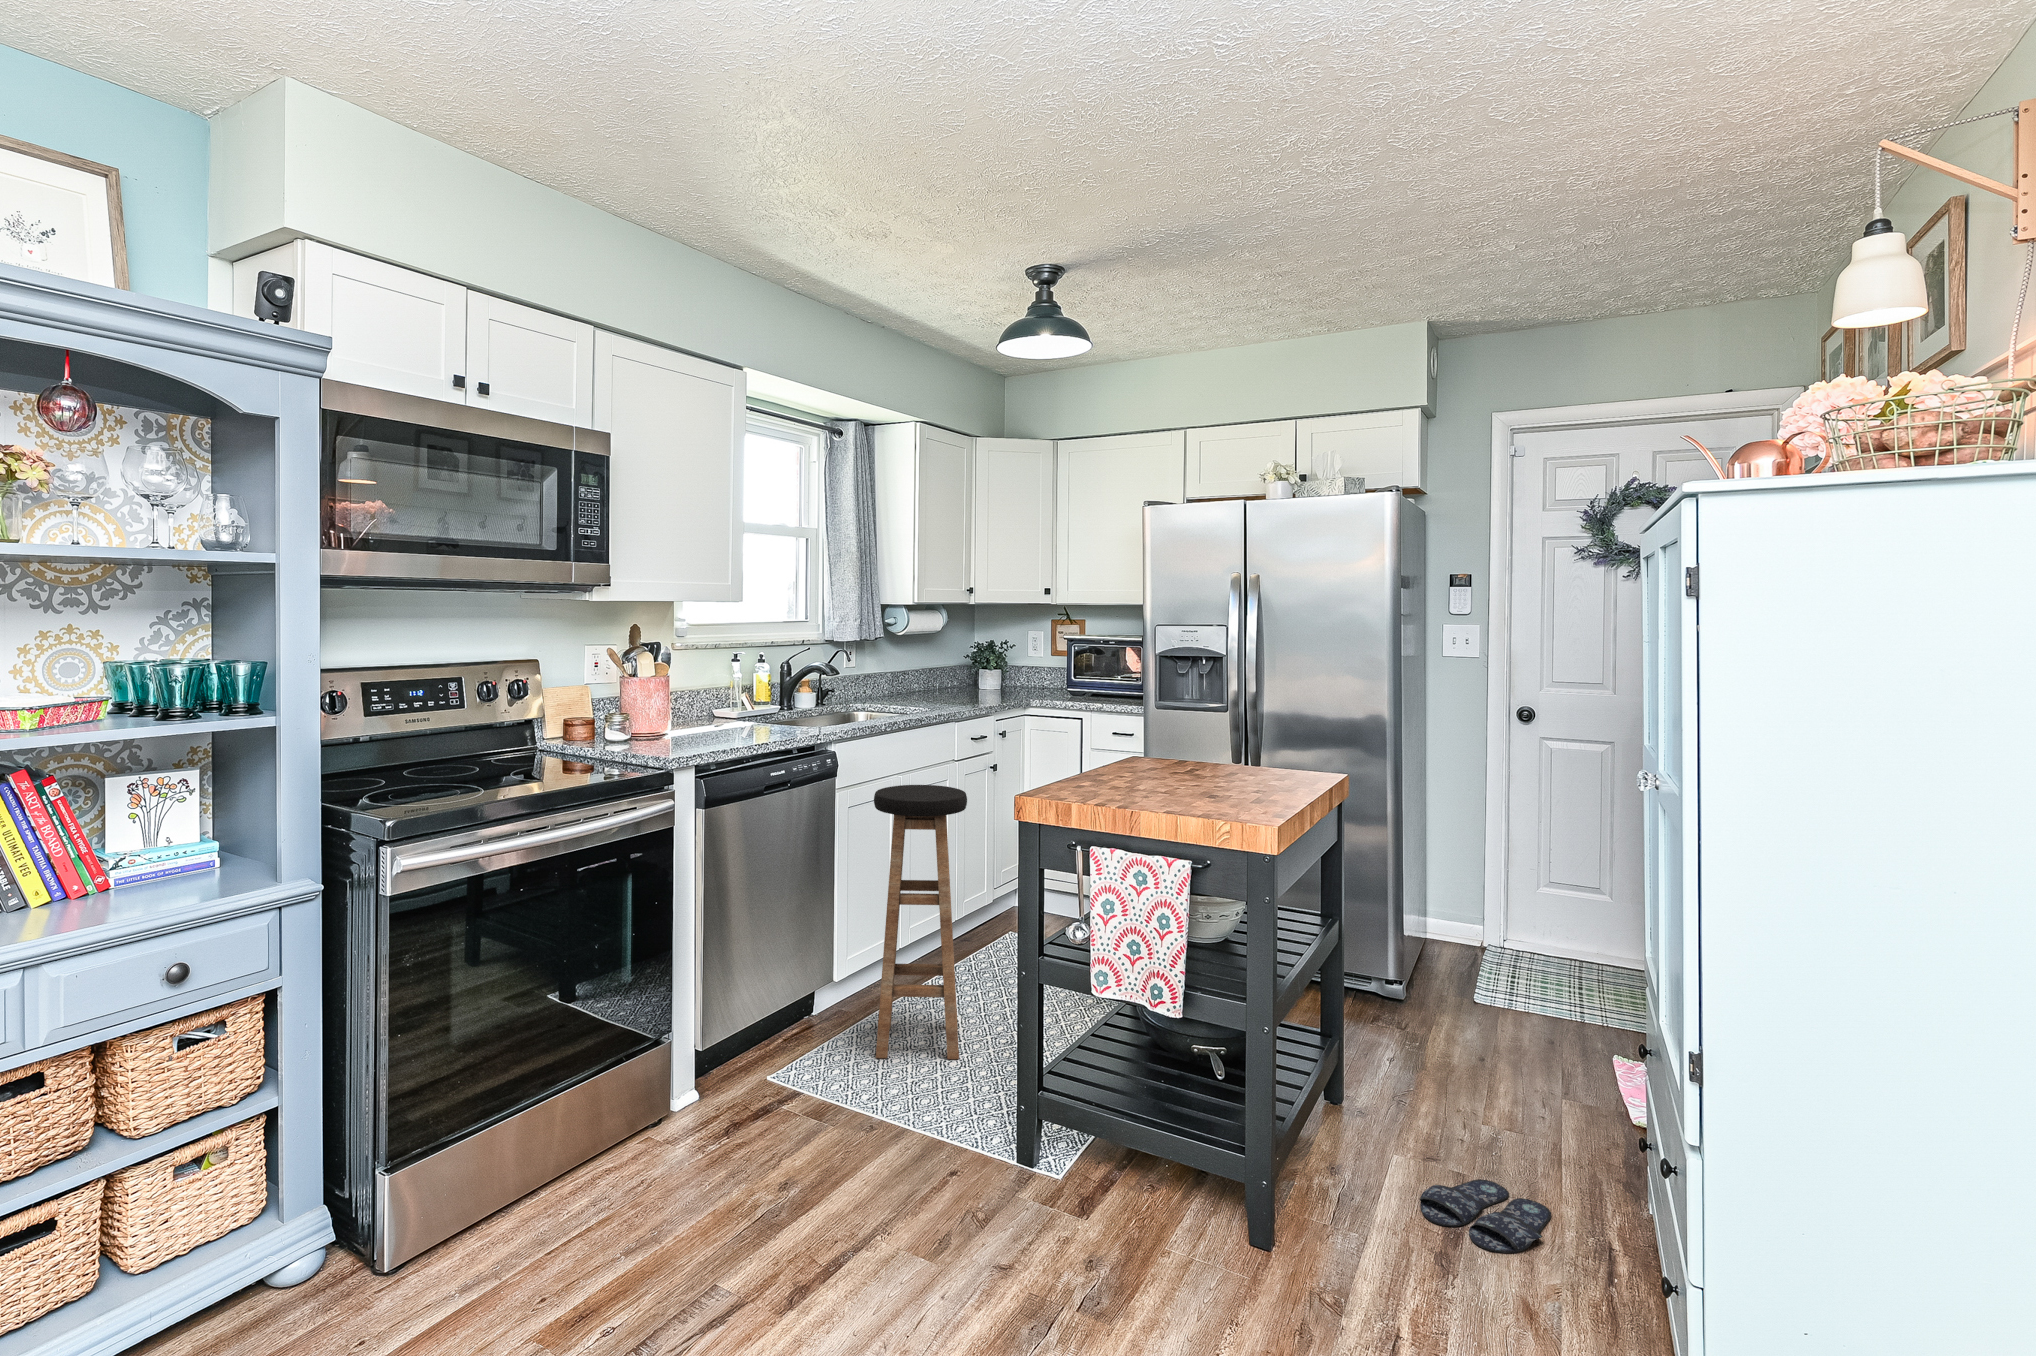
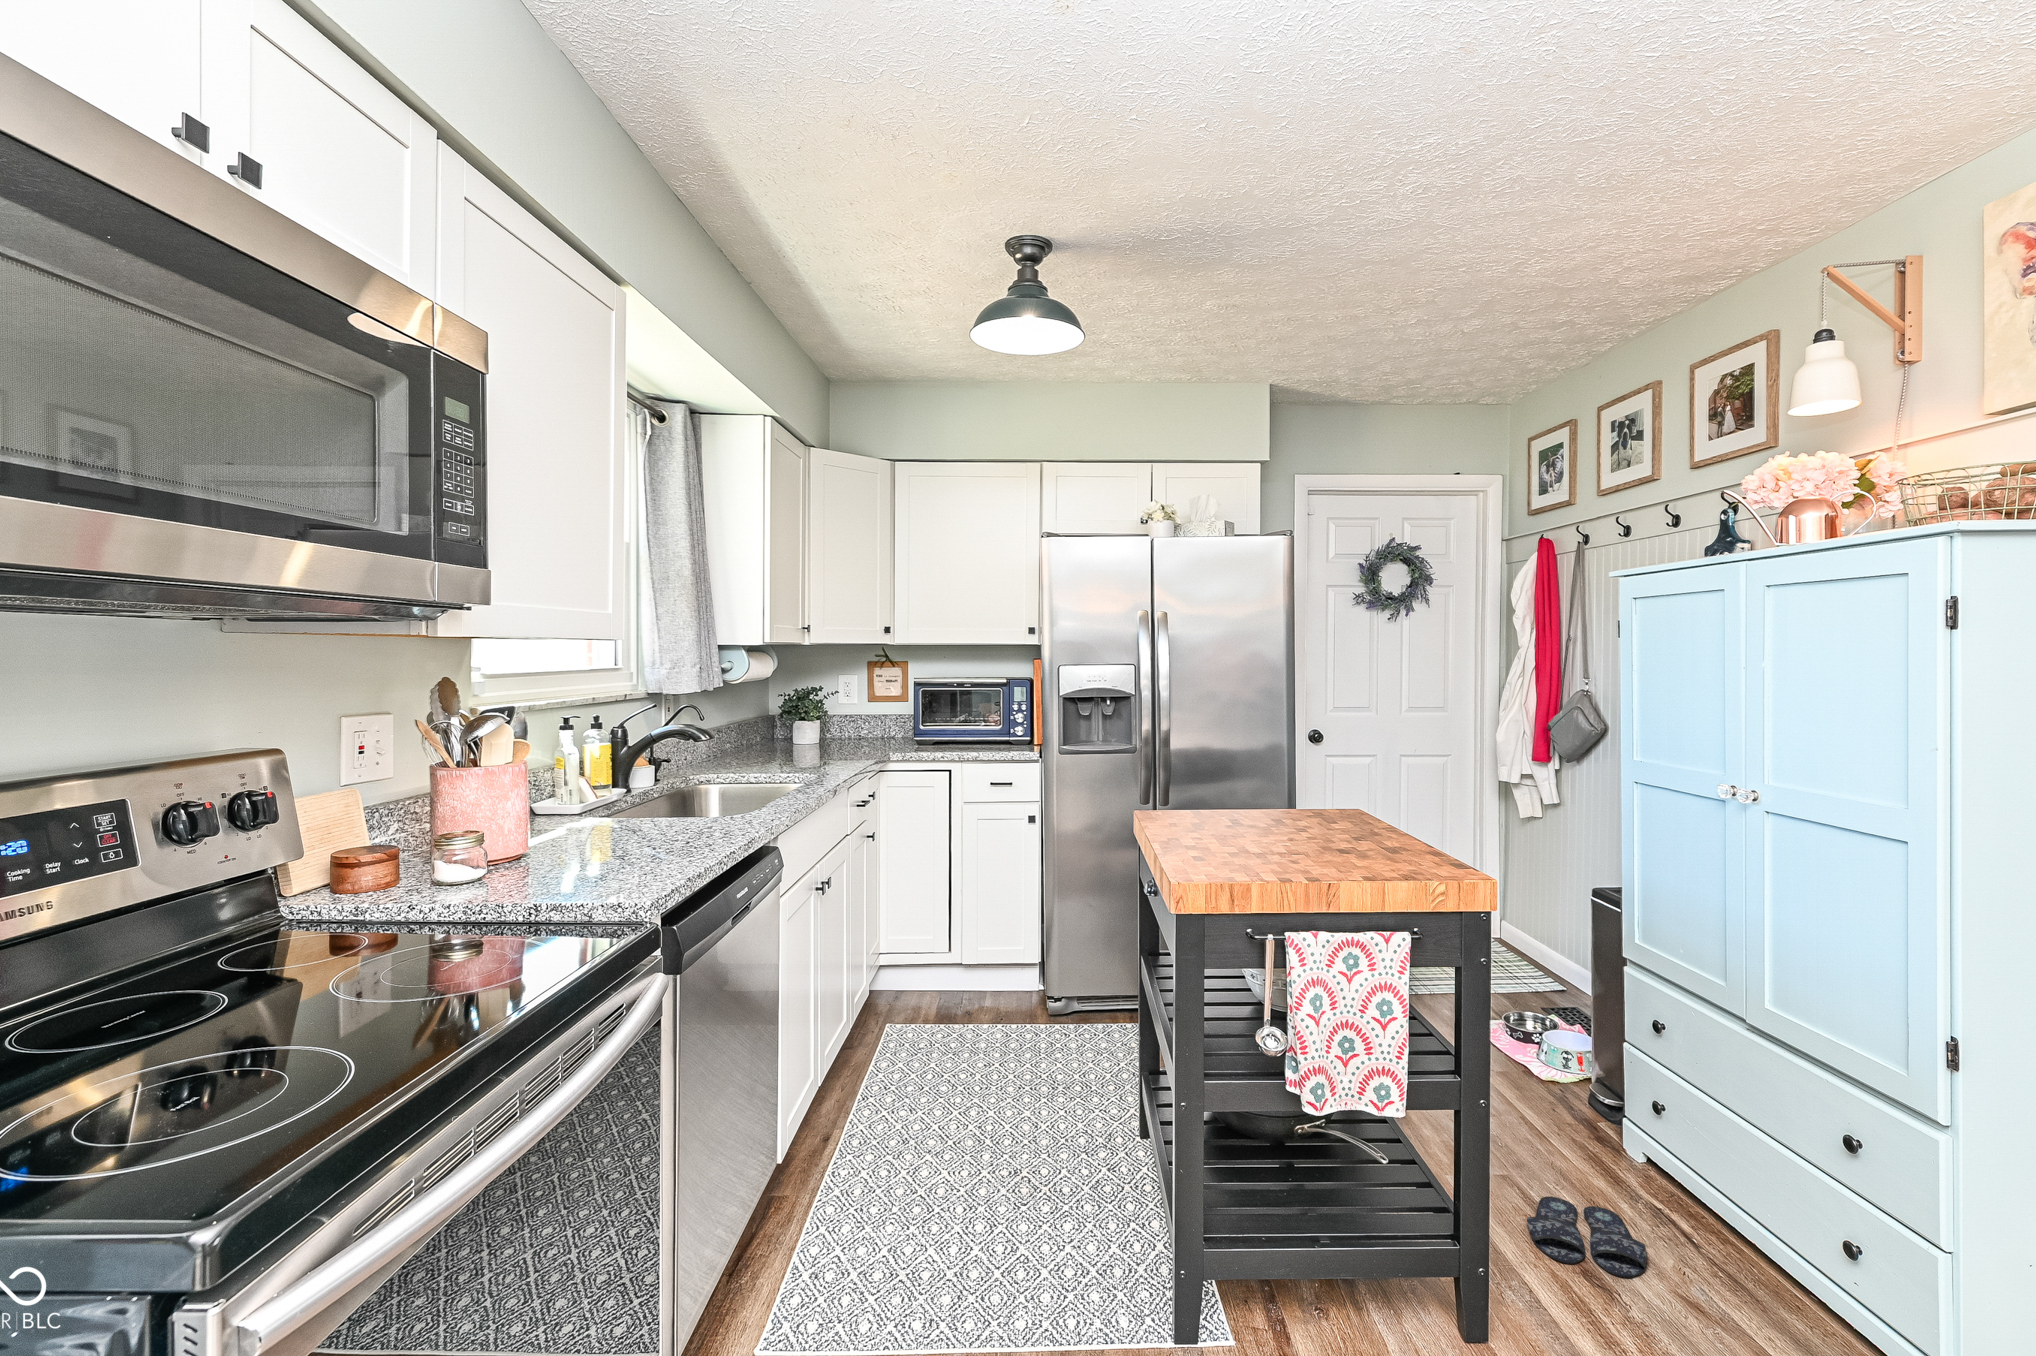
bar stool: present [874,785,967,1059] -> none [847,867,982,1248]

